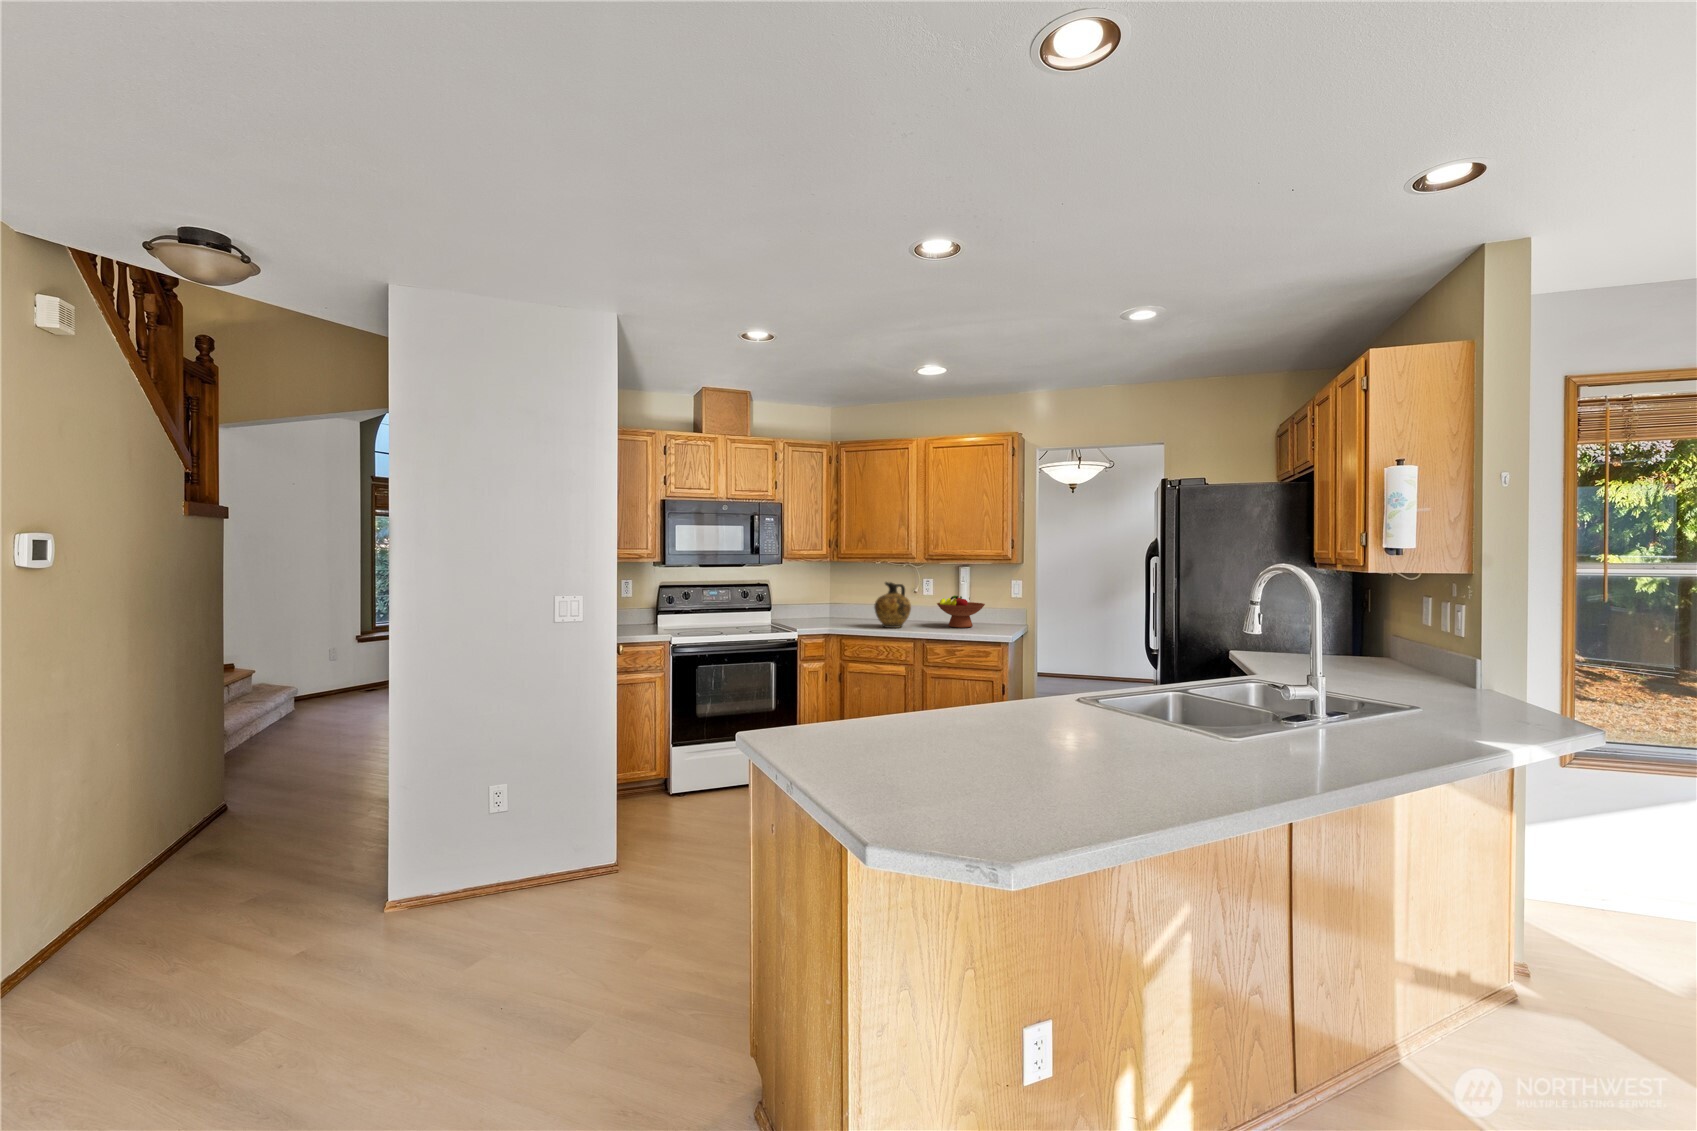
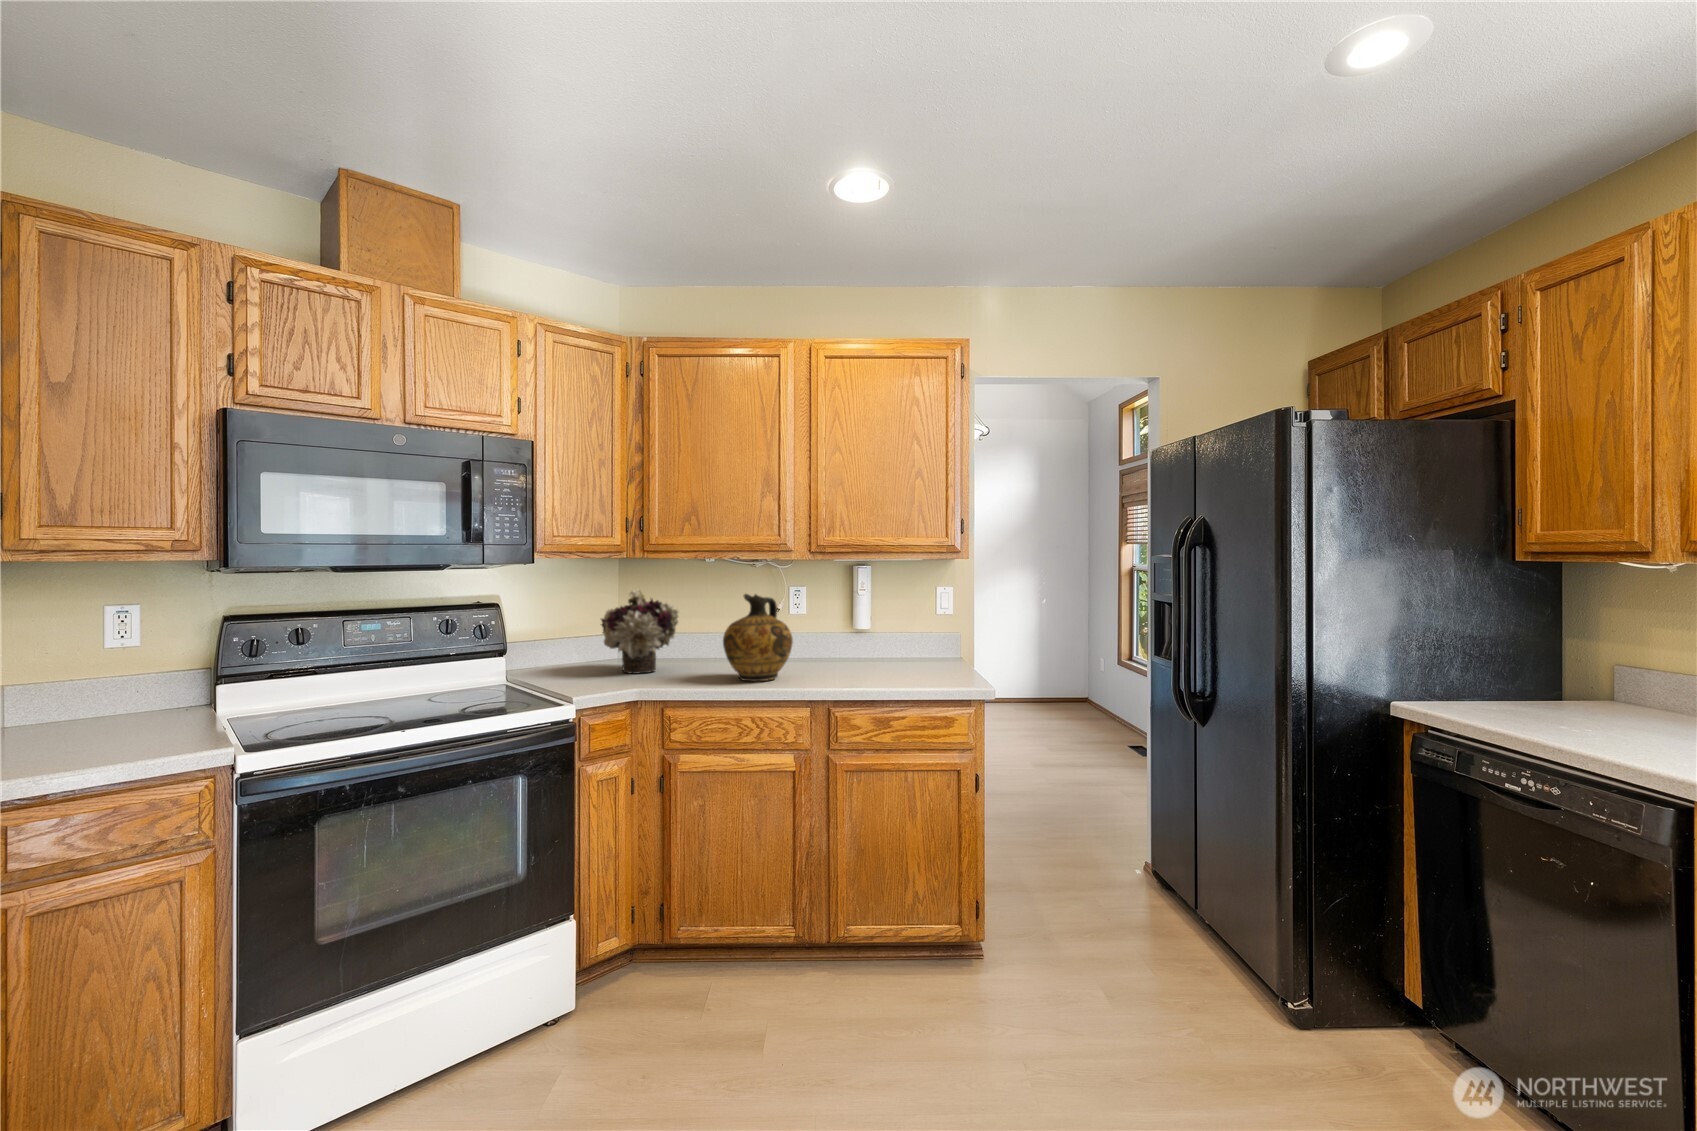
flower arrangement: none [818,577,857,622] -> present [601,589,678,674]
fruit bowl: present [937,596,985,628] -> none [830,615,915,672]

